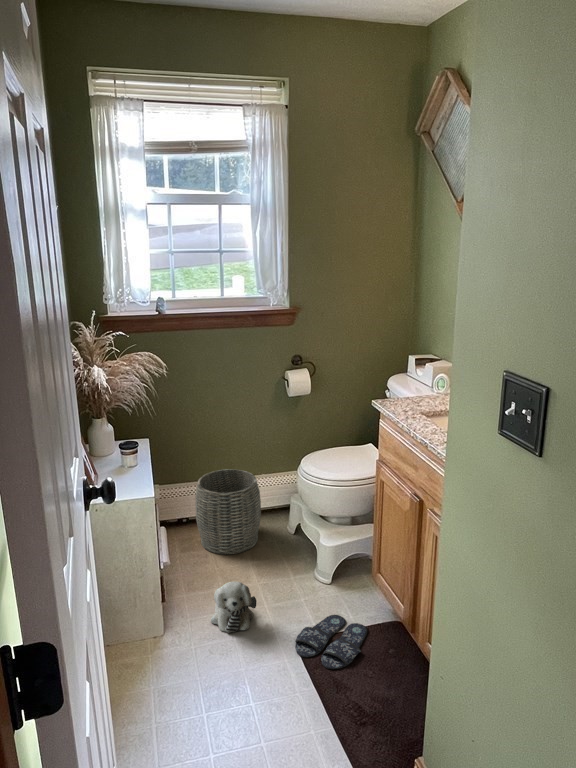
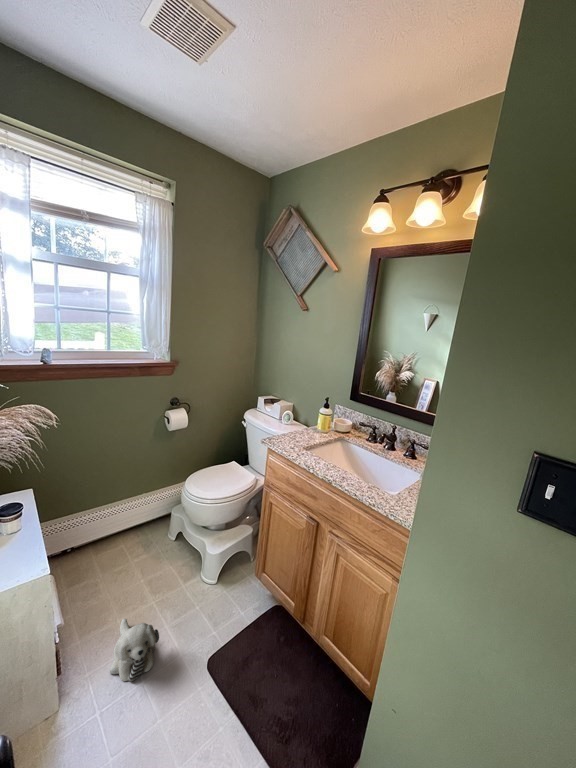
woven basket: present [195,469,261,554] -> none [82,495,146,578]
slippers: present [295,615,367,669] -> none [202,617,262,689]

